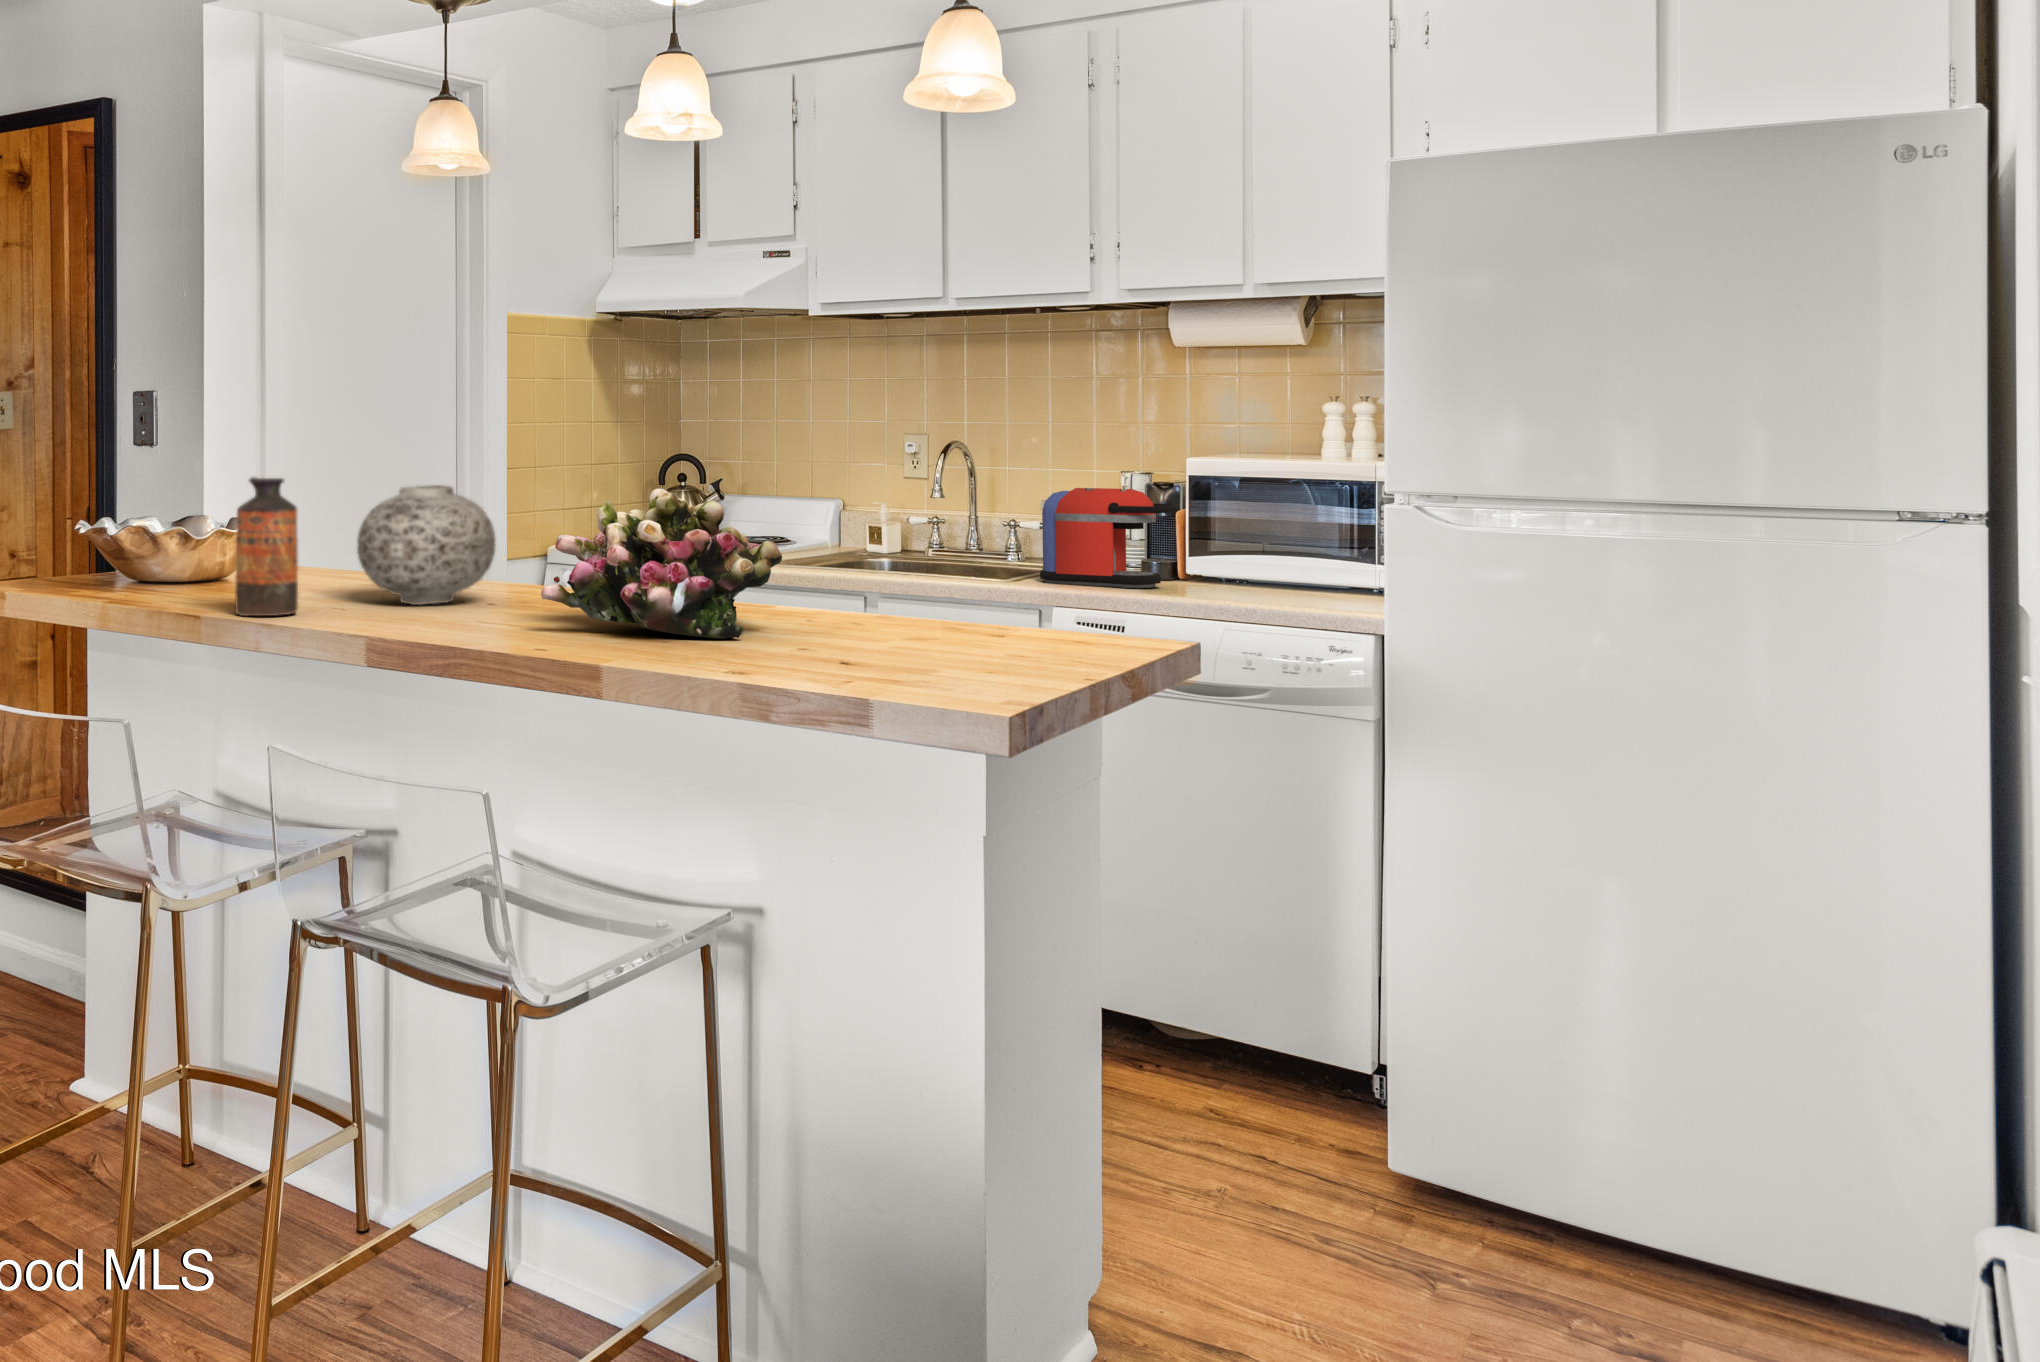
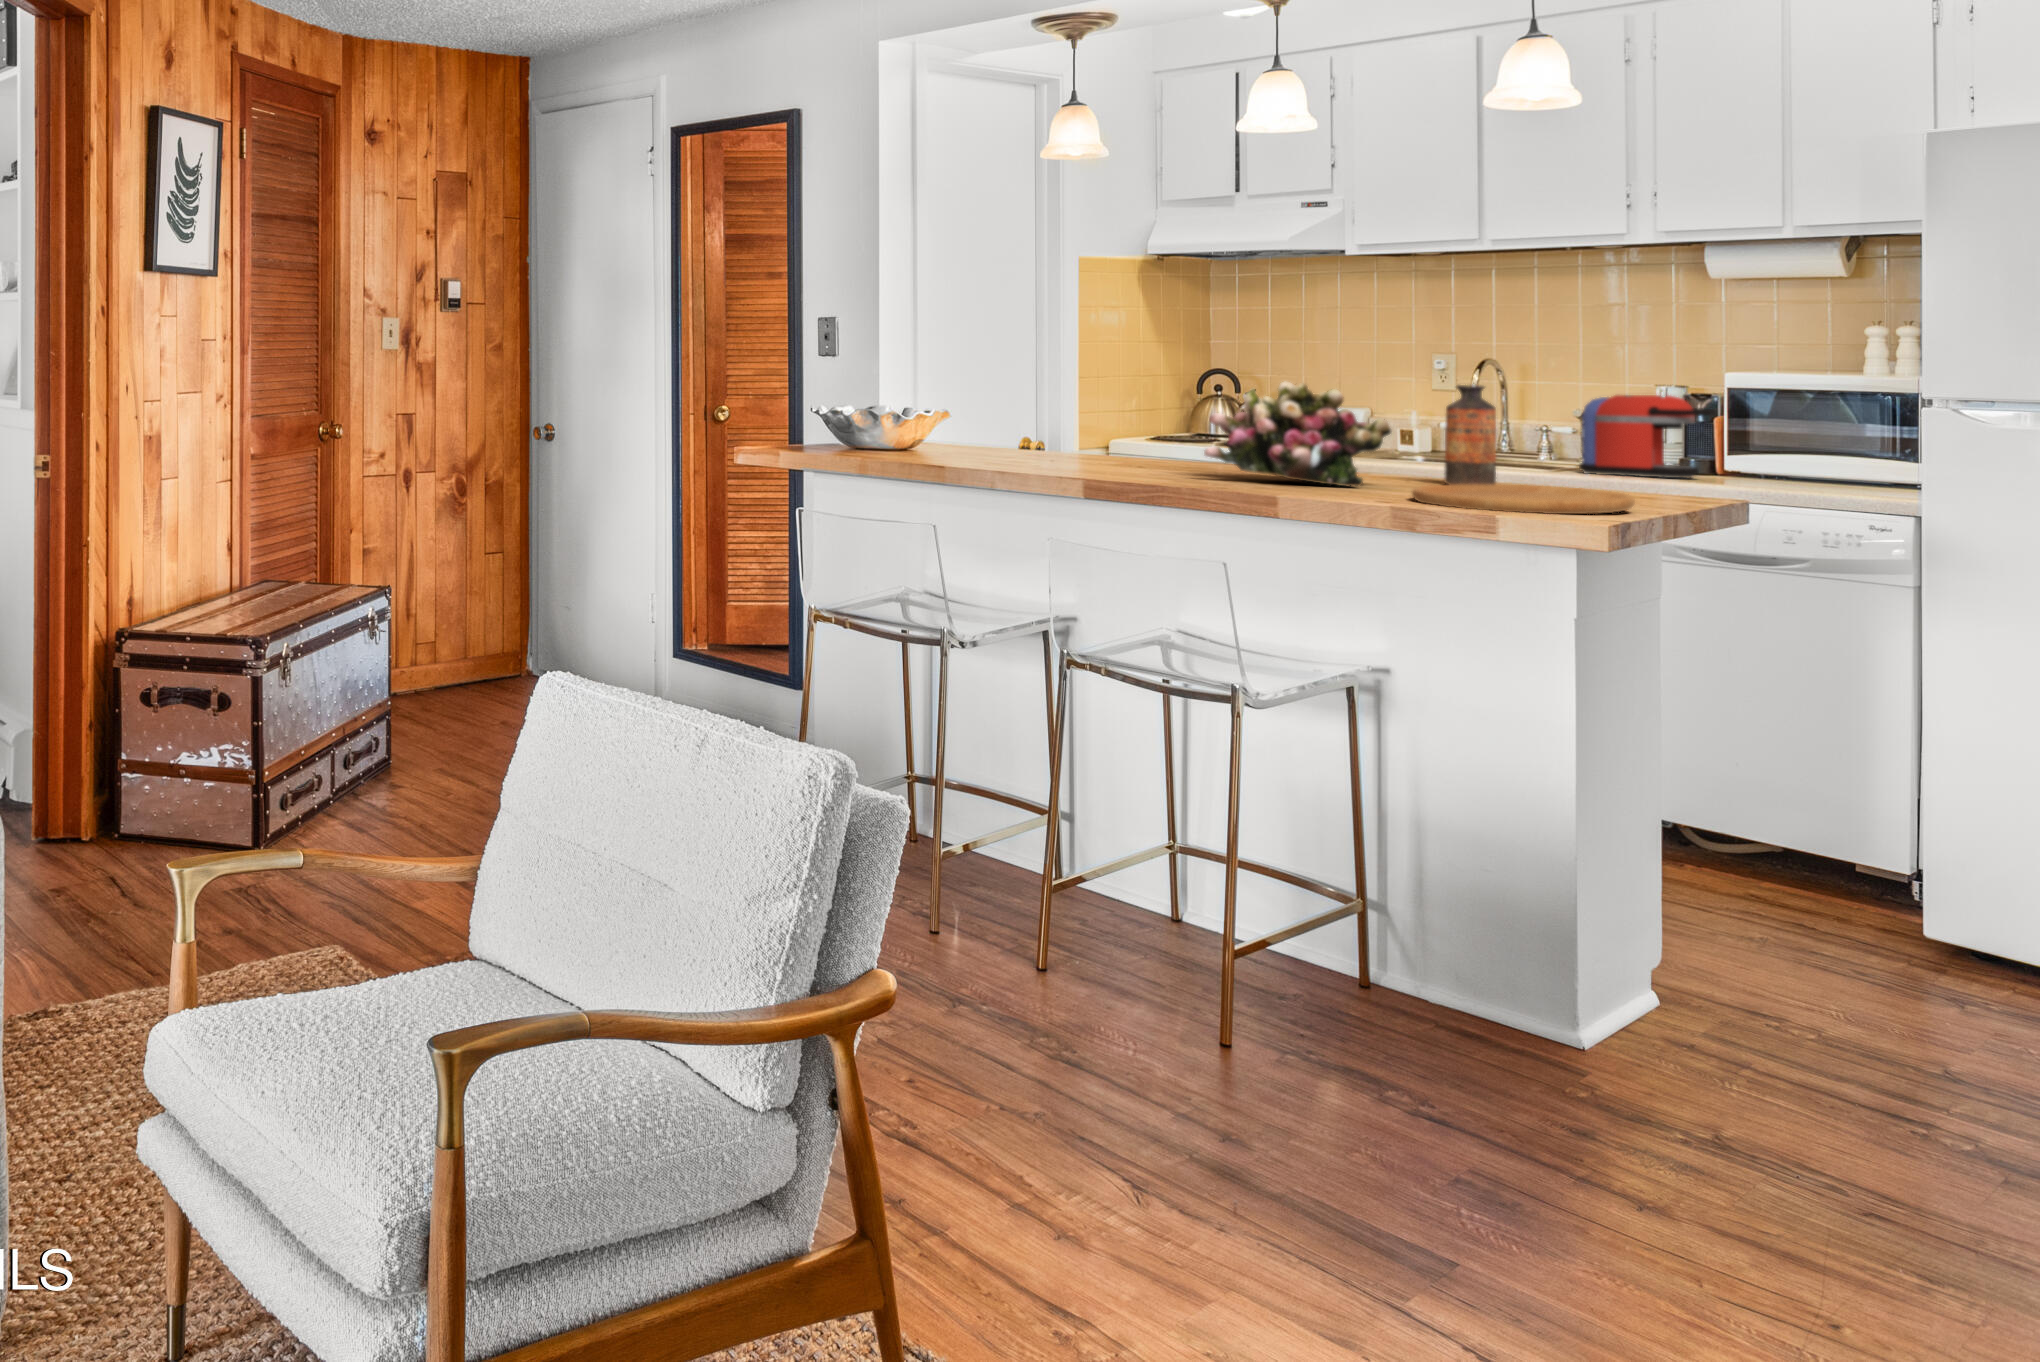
bottle: present [235,477,298,616] -> present [1444,385,1496,485]
vase: present [357,485,496,605] -> none [1035,381,1138,466]
cutting board: none [777,638,1053,696] -> present [1412,484,1635,514]

